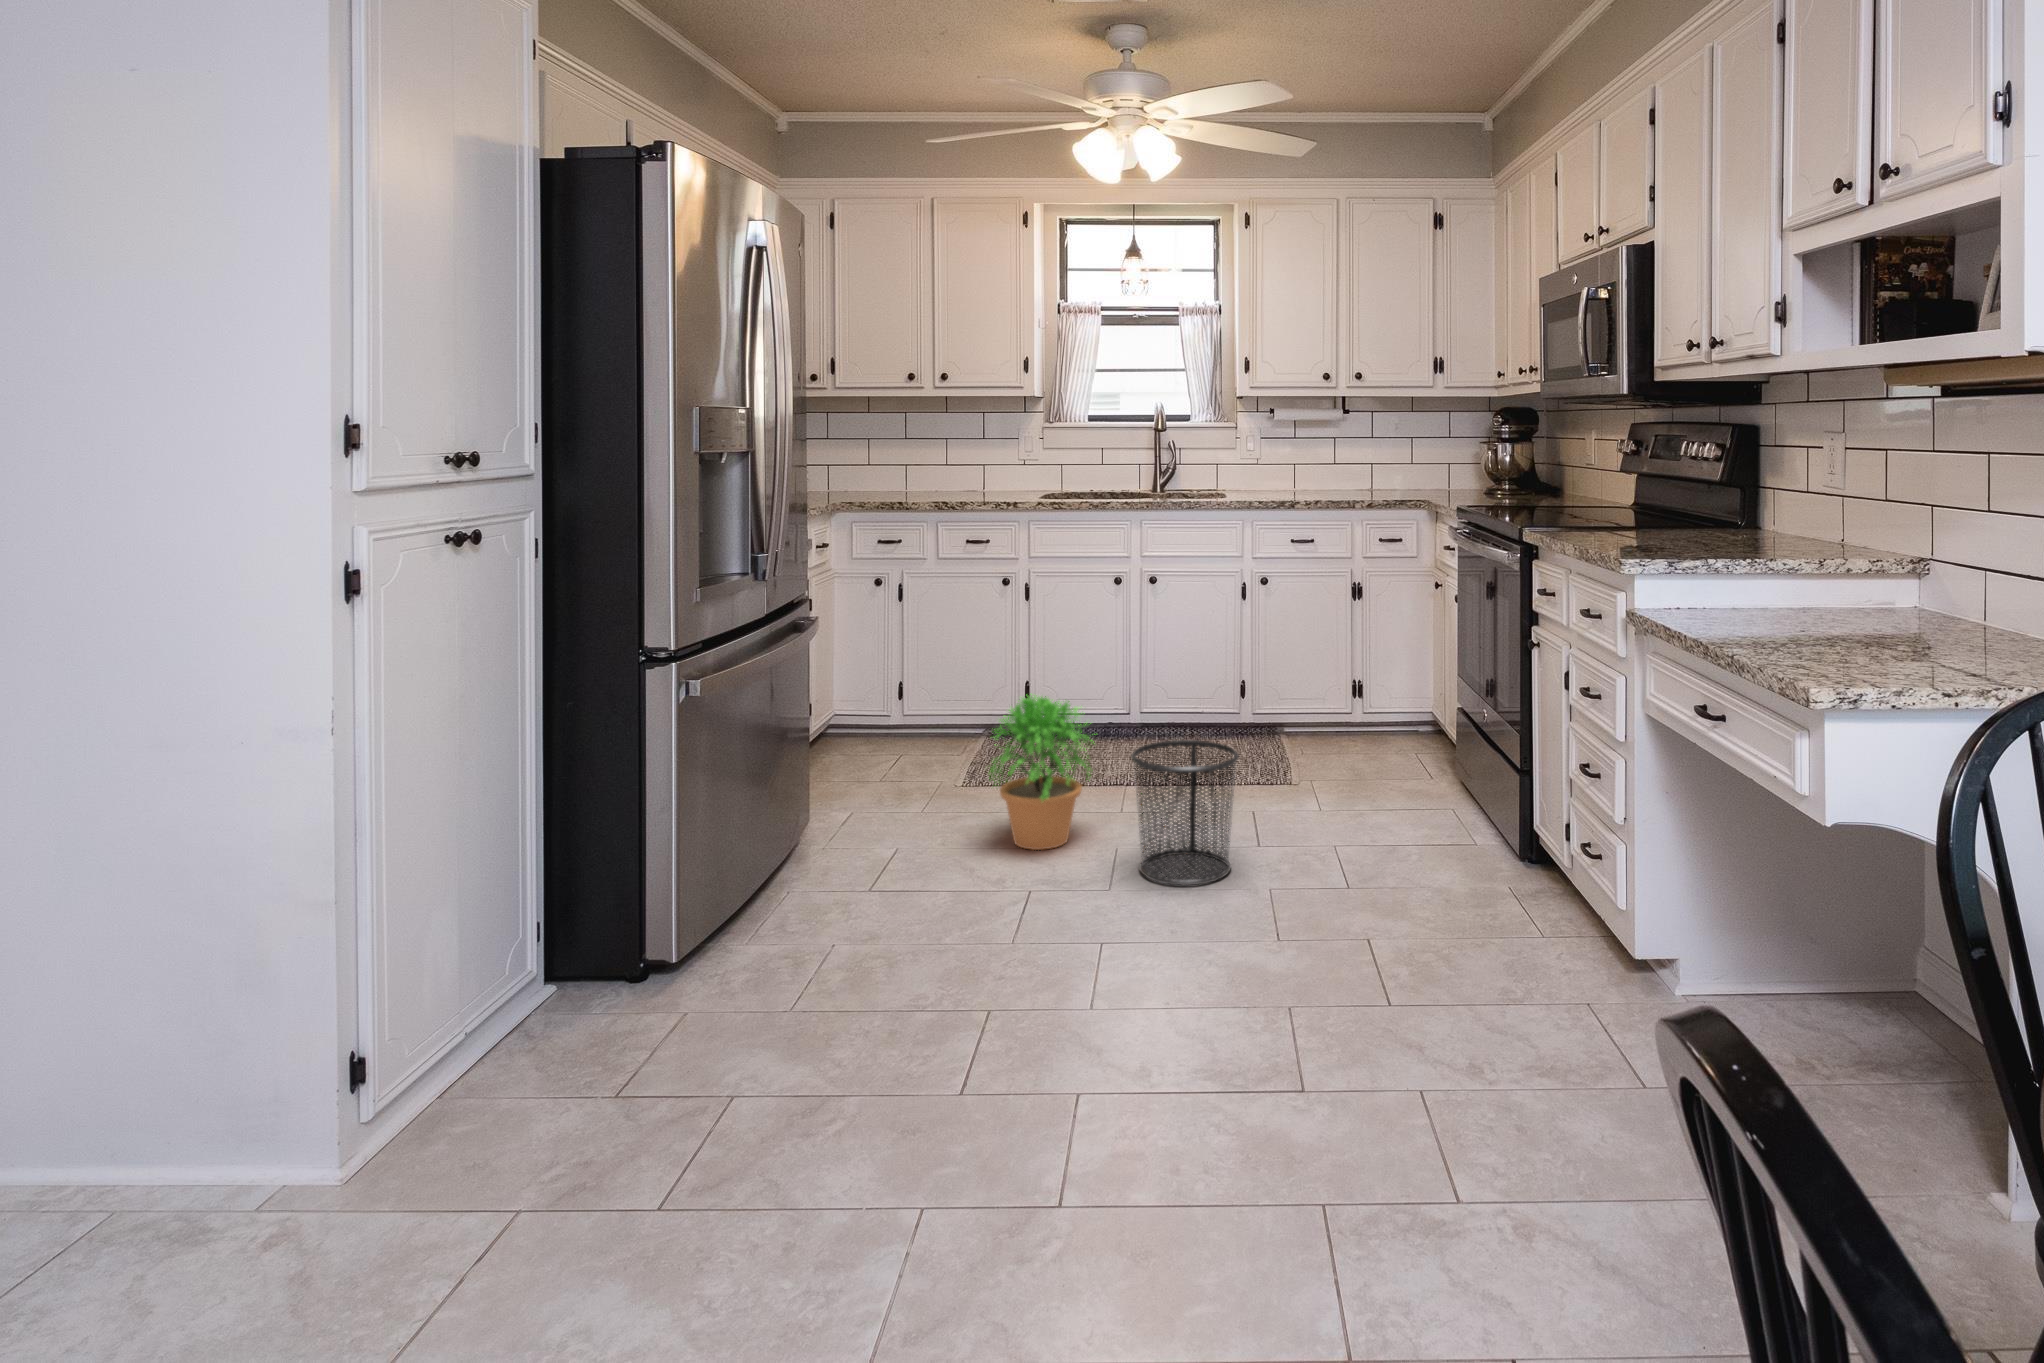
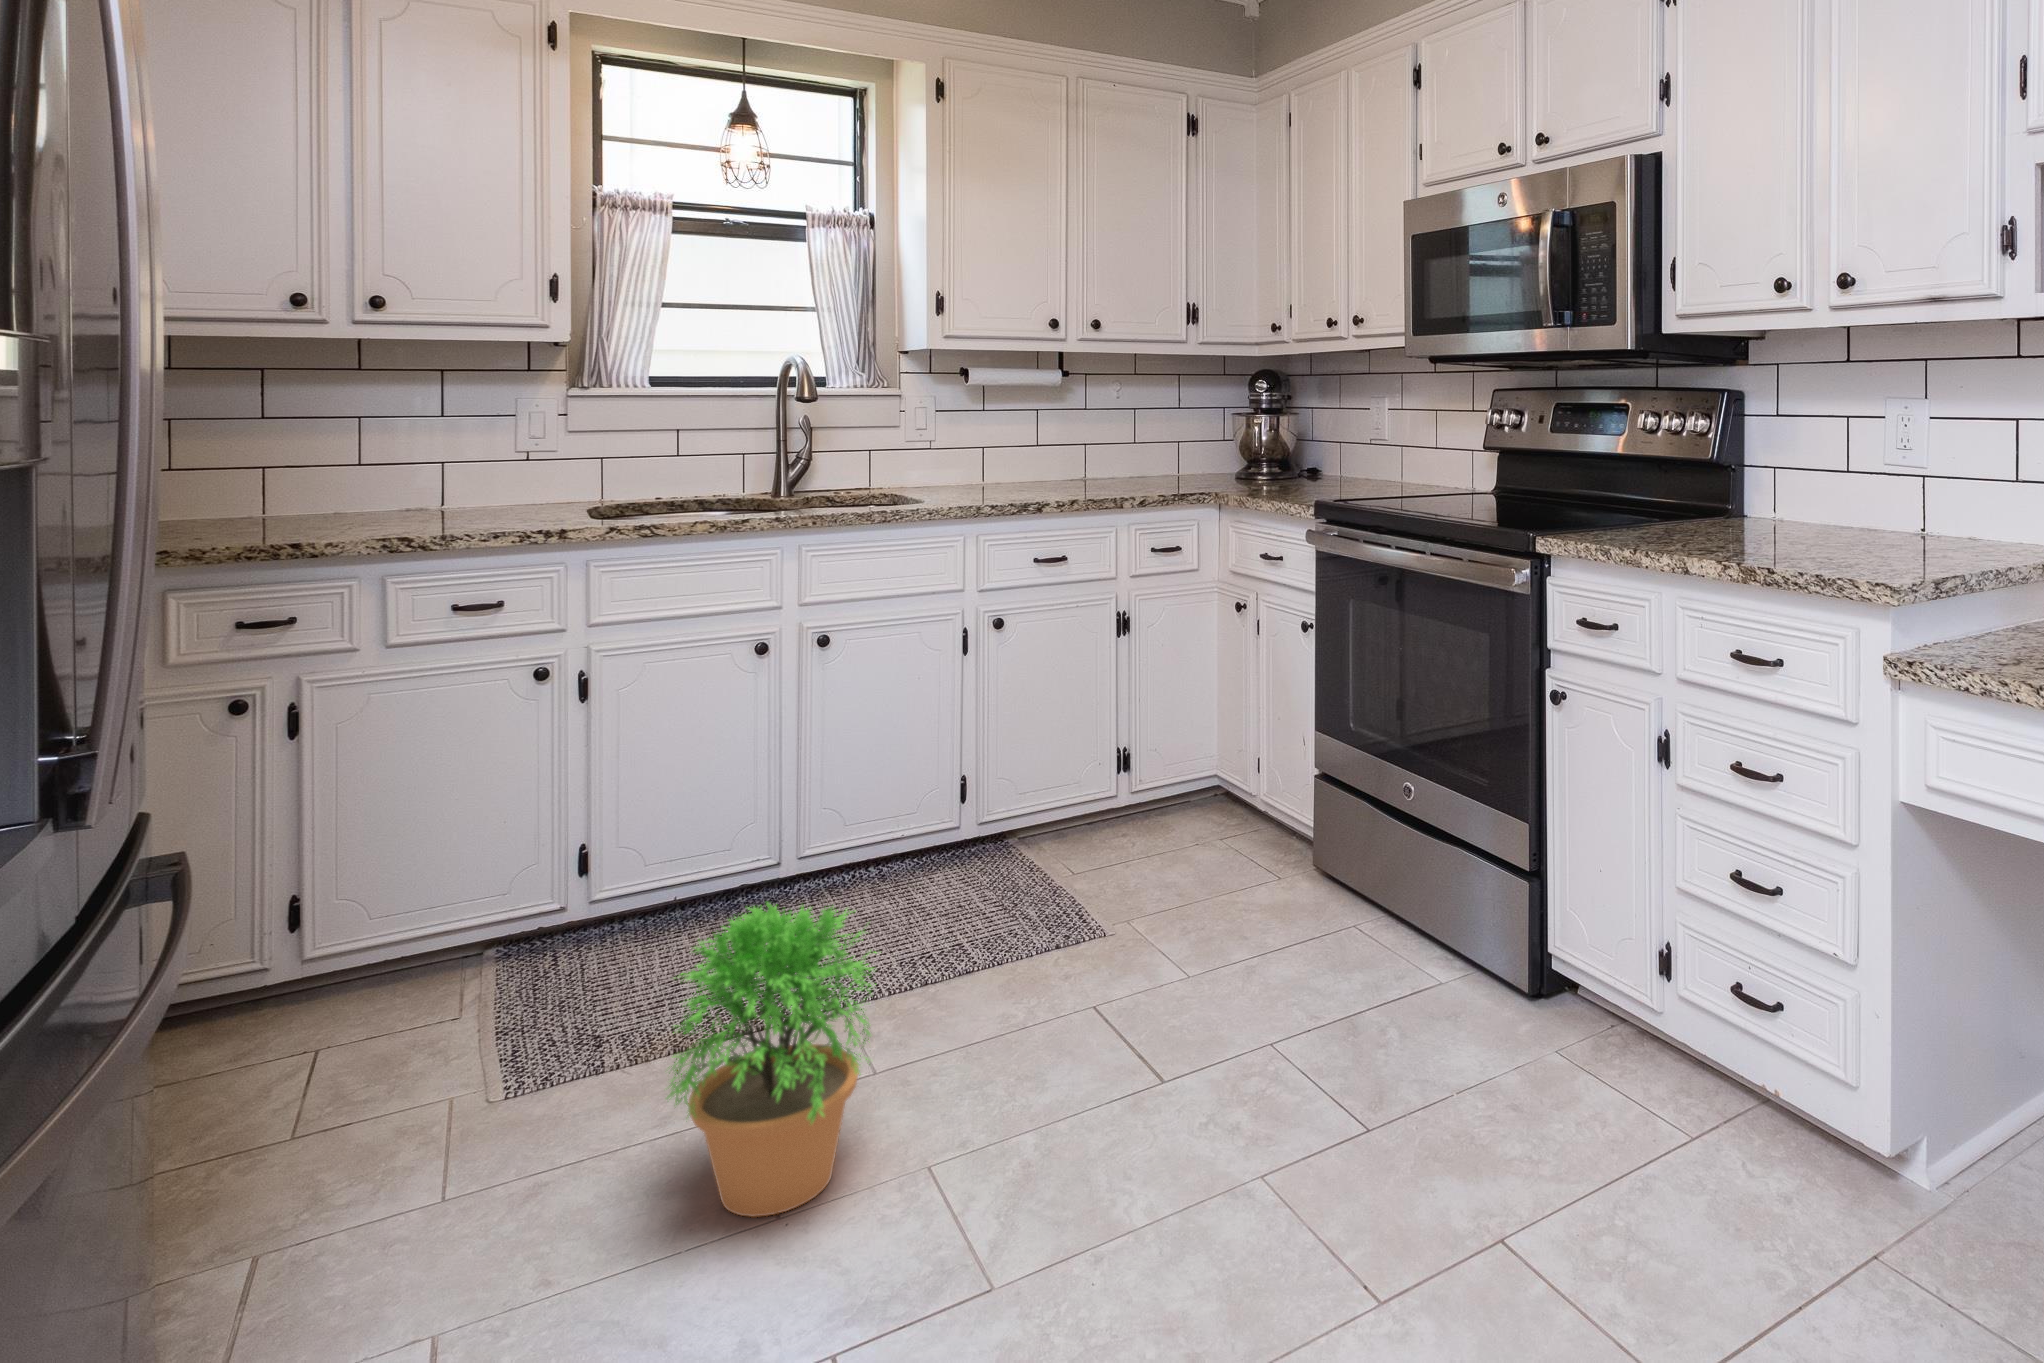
waste bin: present [1131,740,1239,885] -> none [996,929,1191,1218]

